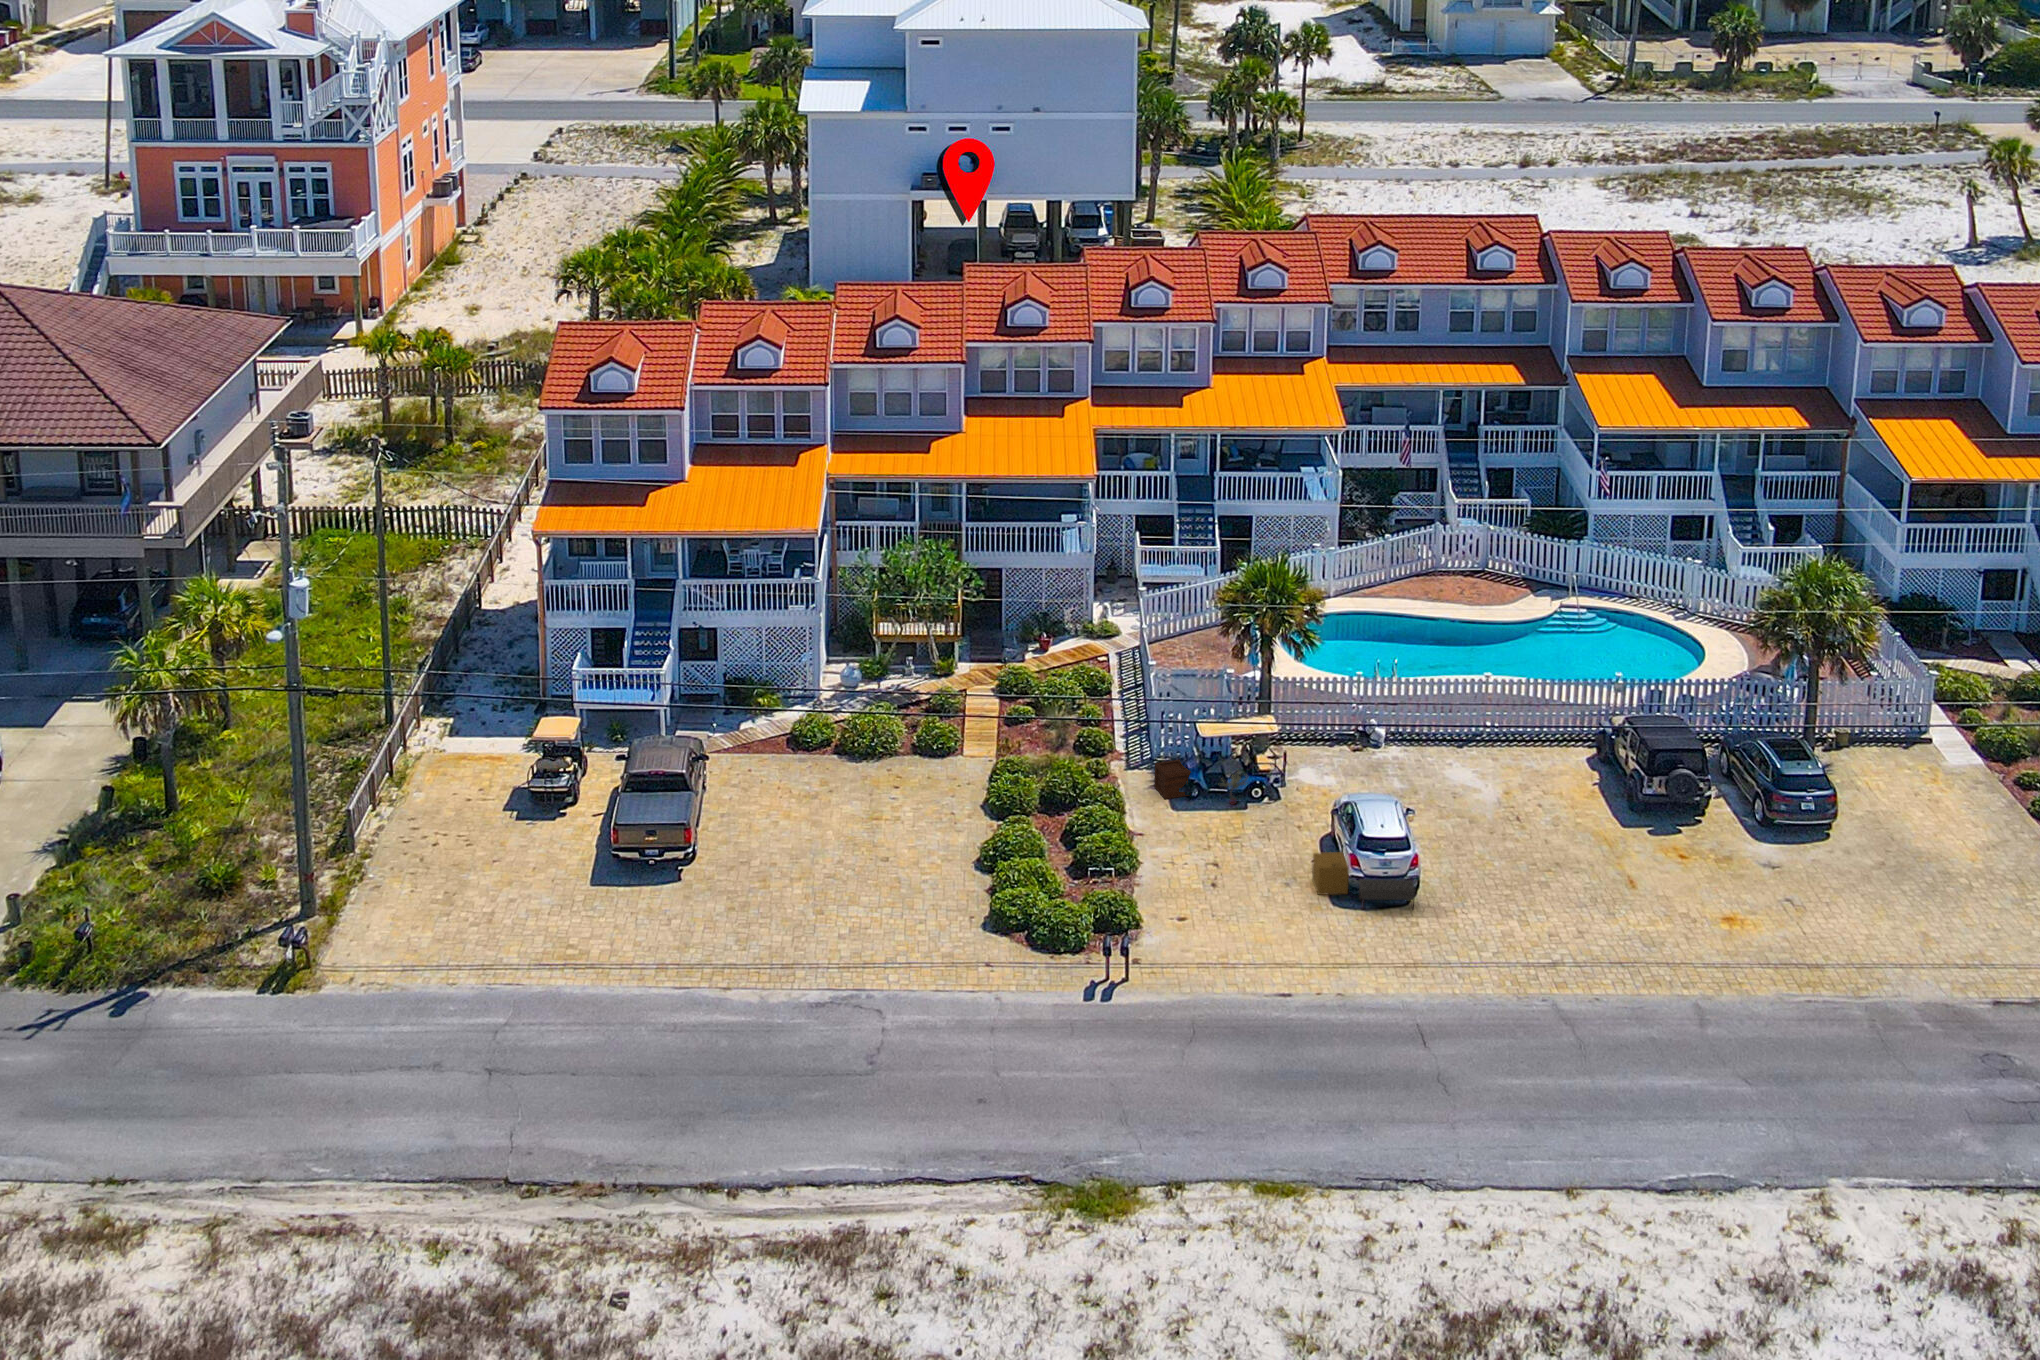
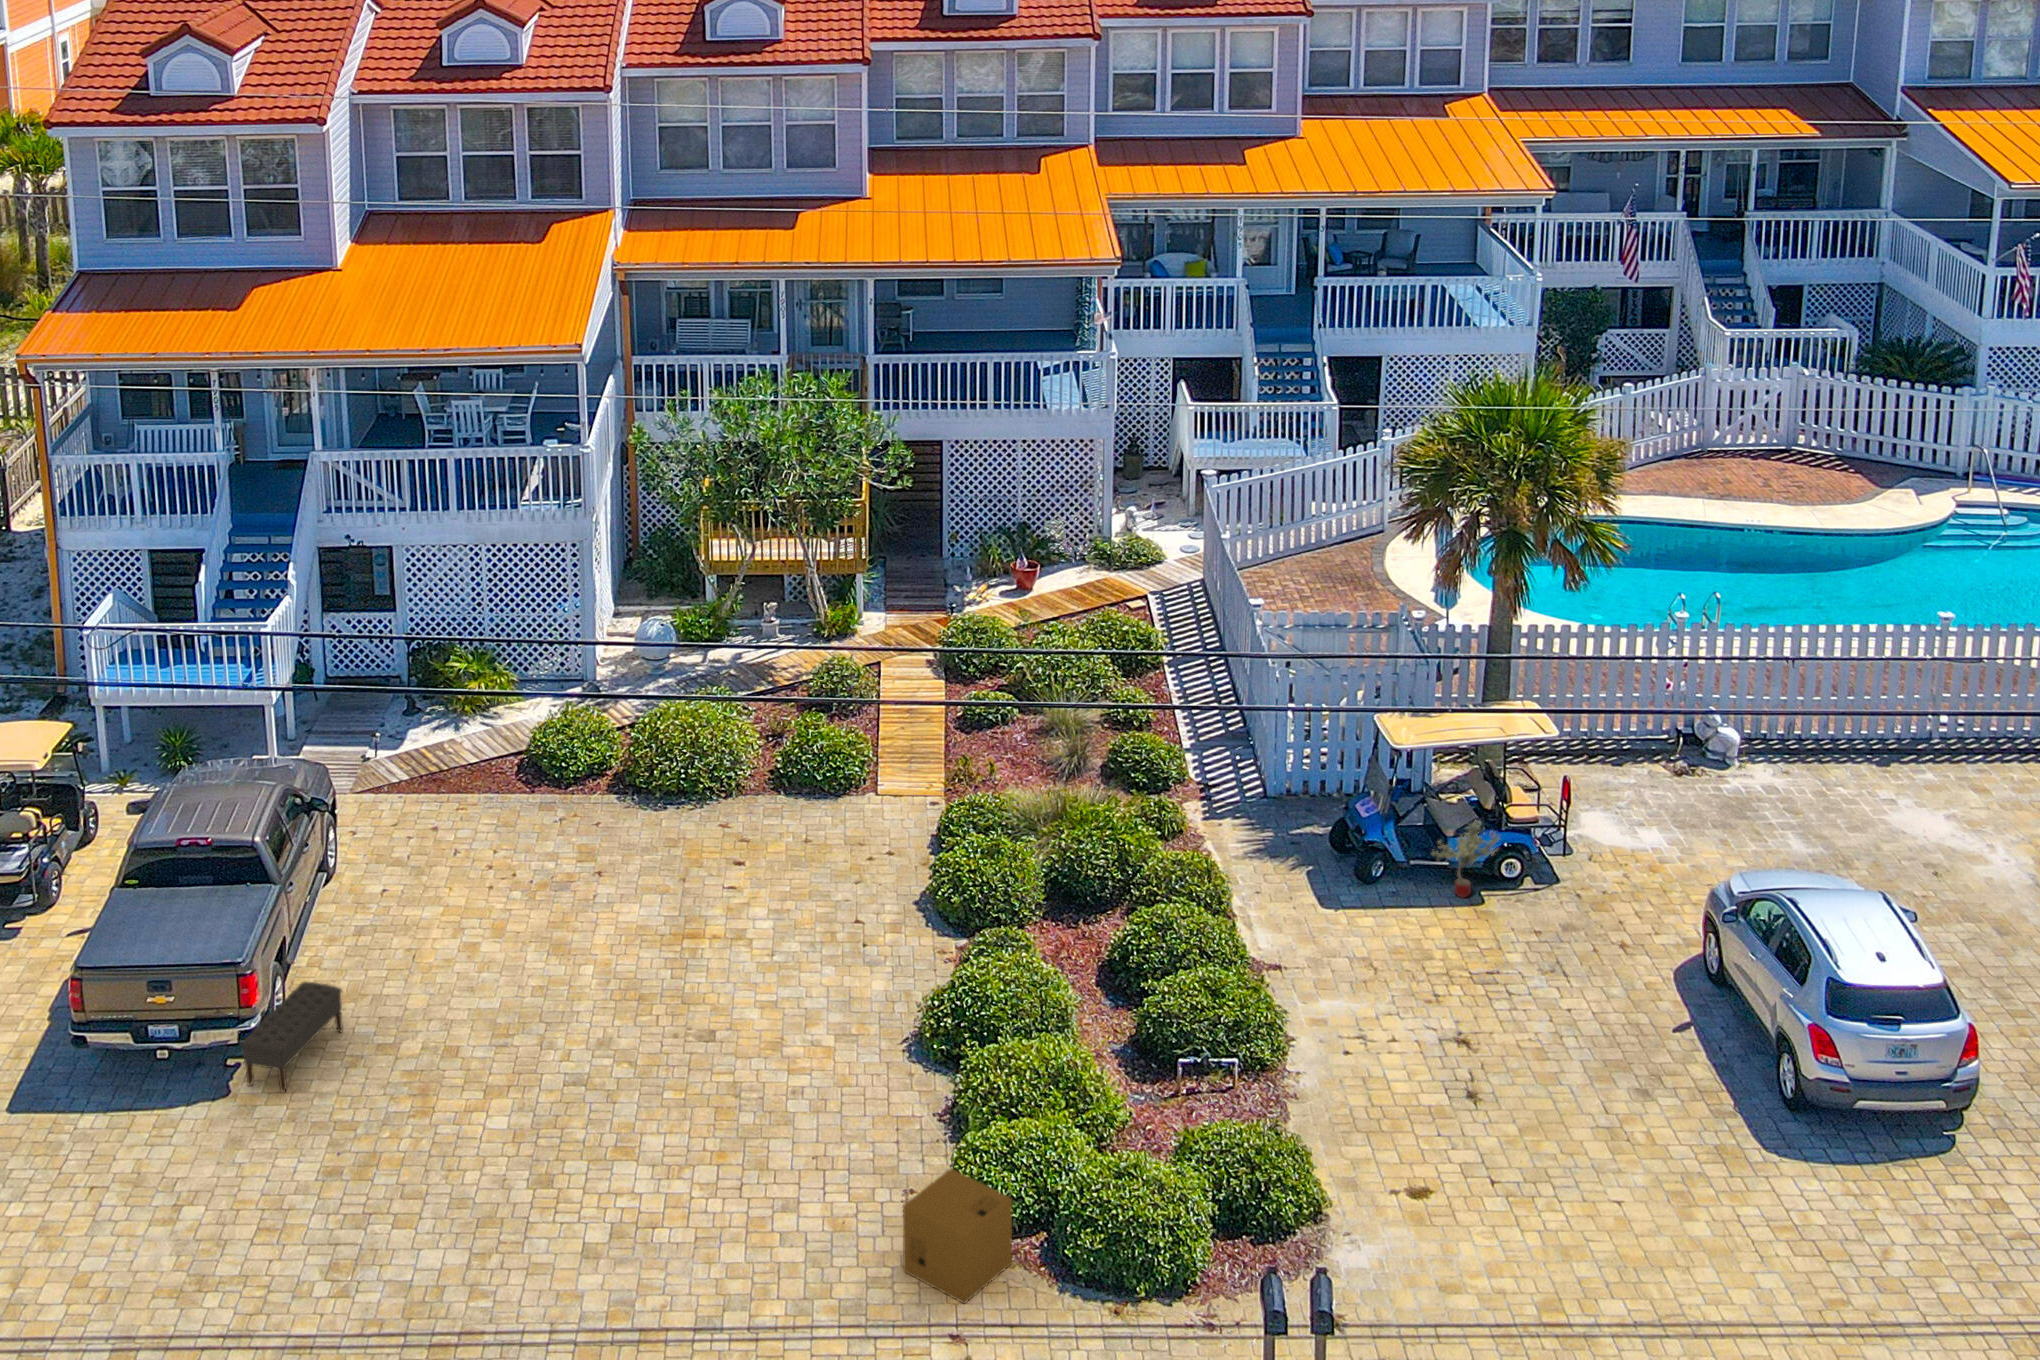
wooden crate: present [1154,759,1191,799] -> none [1285,800,1369,887]
cardboard box: present [1312,852,1349,895] -> present [903,1169,1012,1304]
bench: present [1359,879,1415,909] -> present [241,982,343,1093]

